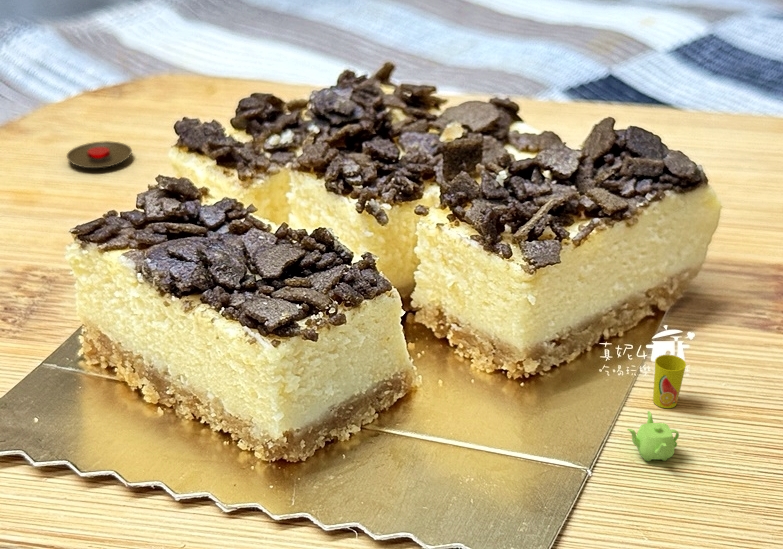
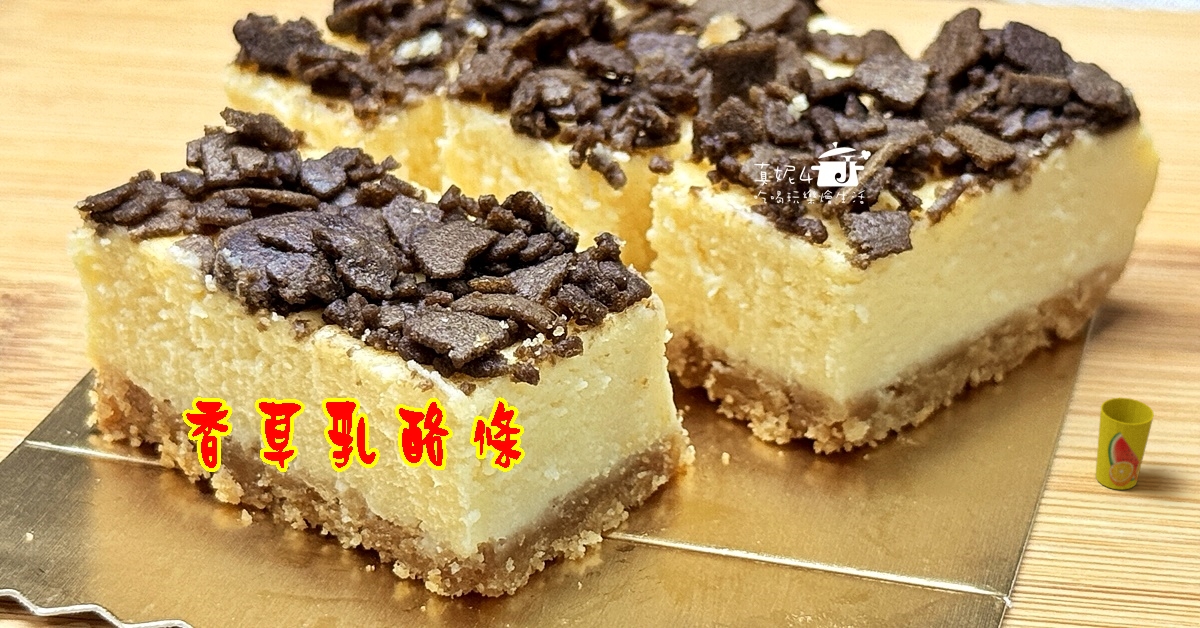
plate: present [67,141,132,168] -> none [31,63,145,108]
teapot: present [627,411,679,461] -> none [1066,494,1154,579]

